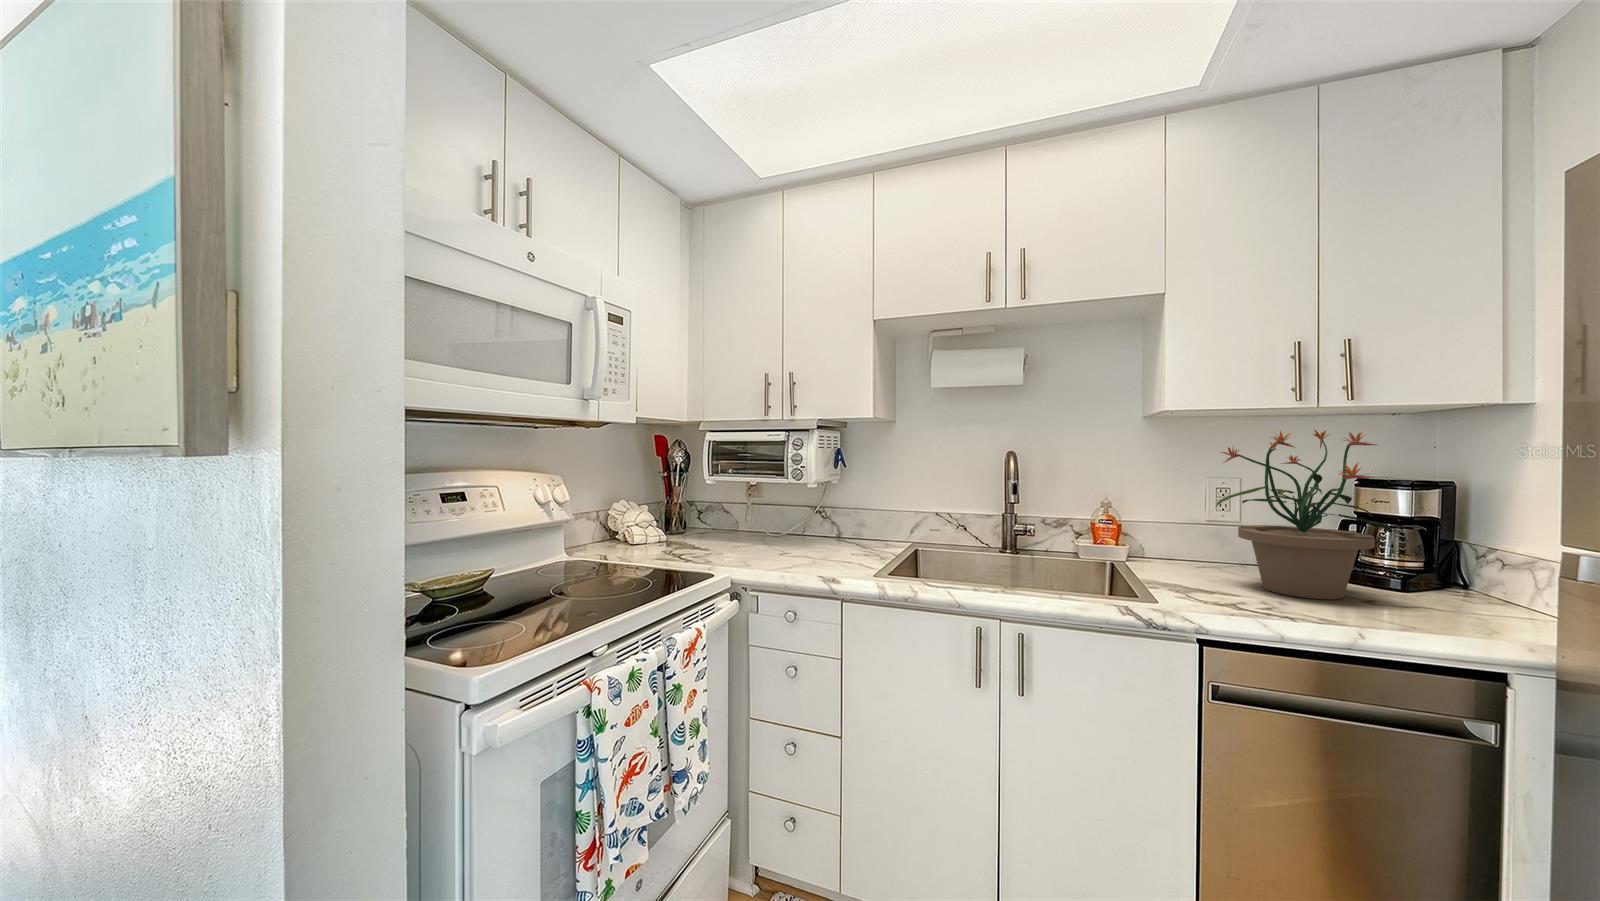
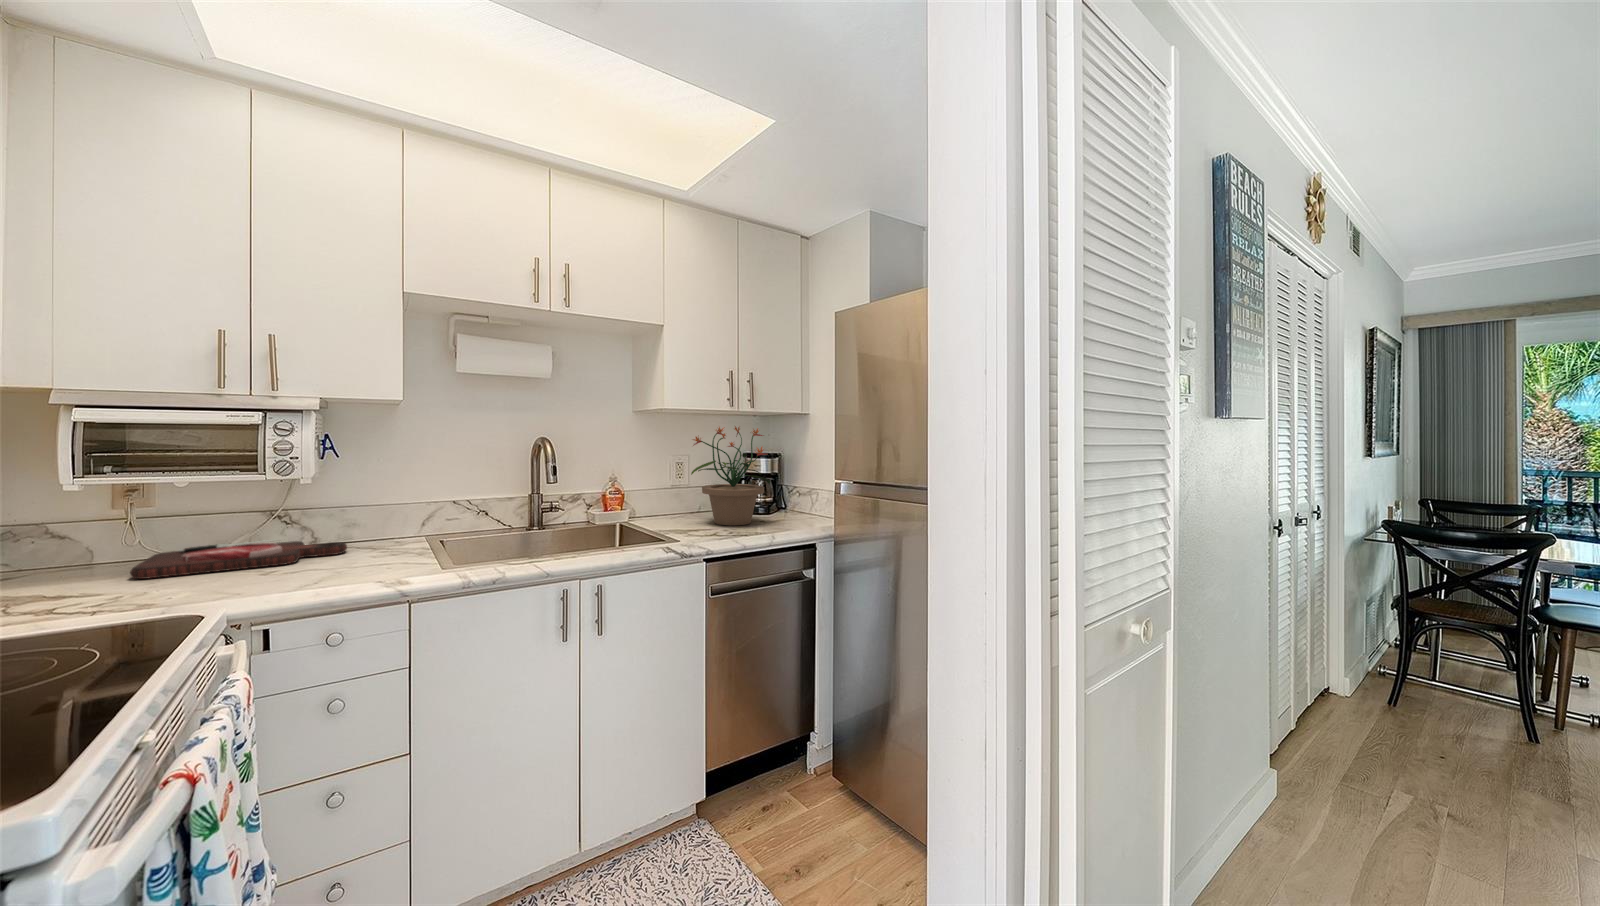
cutting board: none [719,531,837,552] -> present [130,539,347,579]

